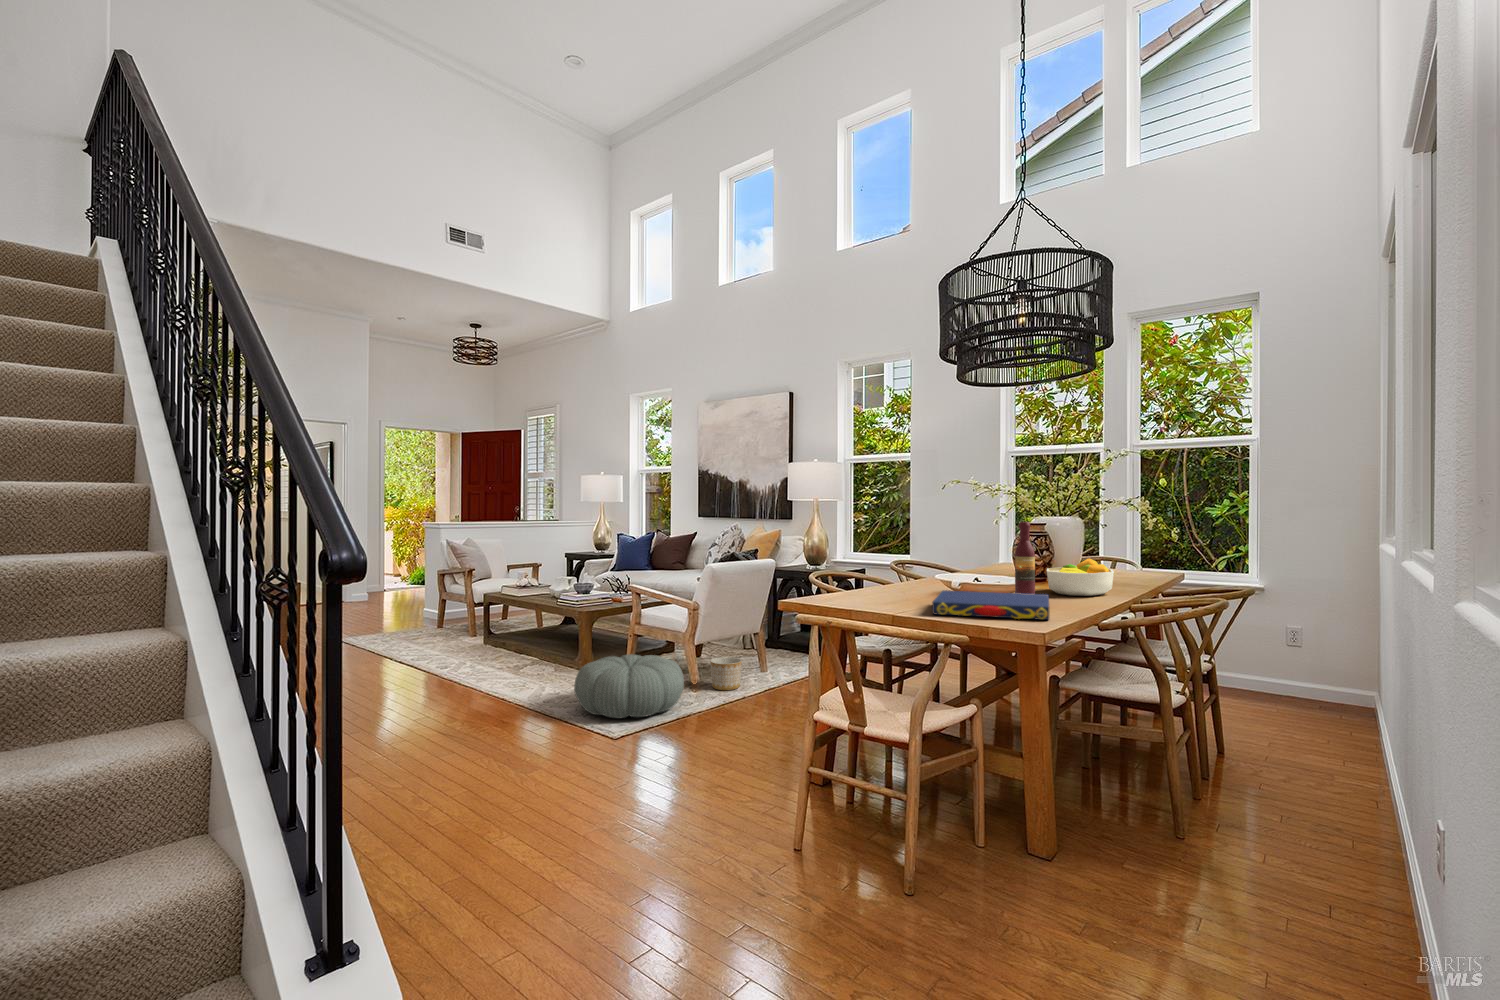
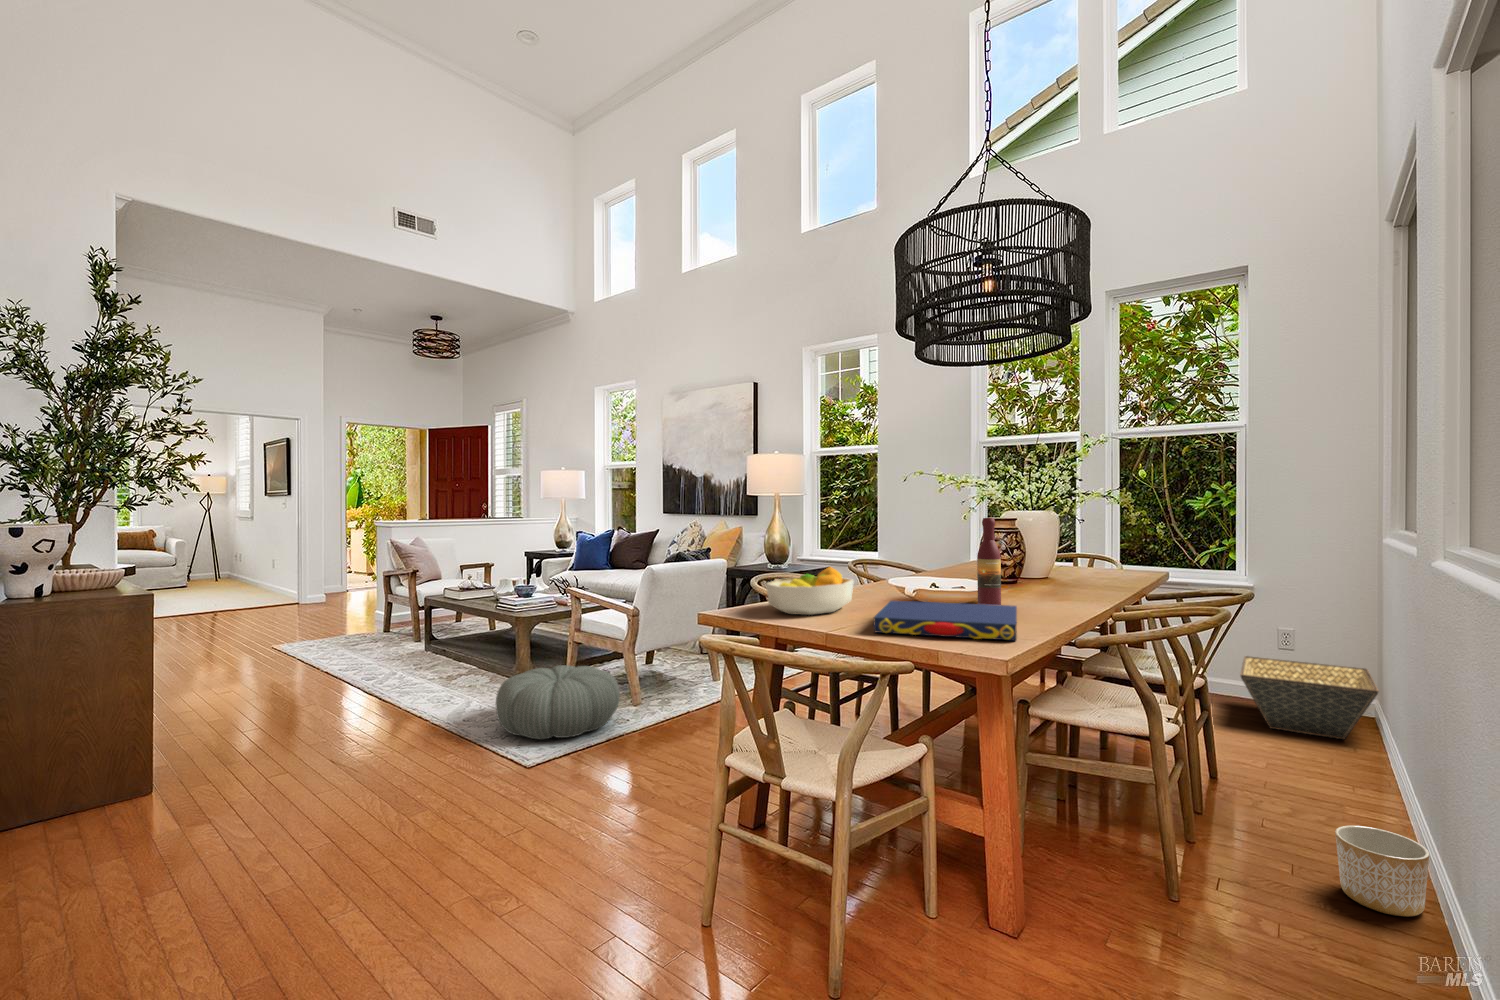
fruit bowl: present [1047,558,1114,596] -> present [766,567,854,615]
basket: none [1250,651,1373,725] -> present [1240,656,1378,740]
planter: present [710,657,742,690] -> present [1335,826,1429,917]

